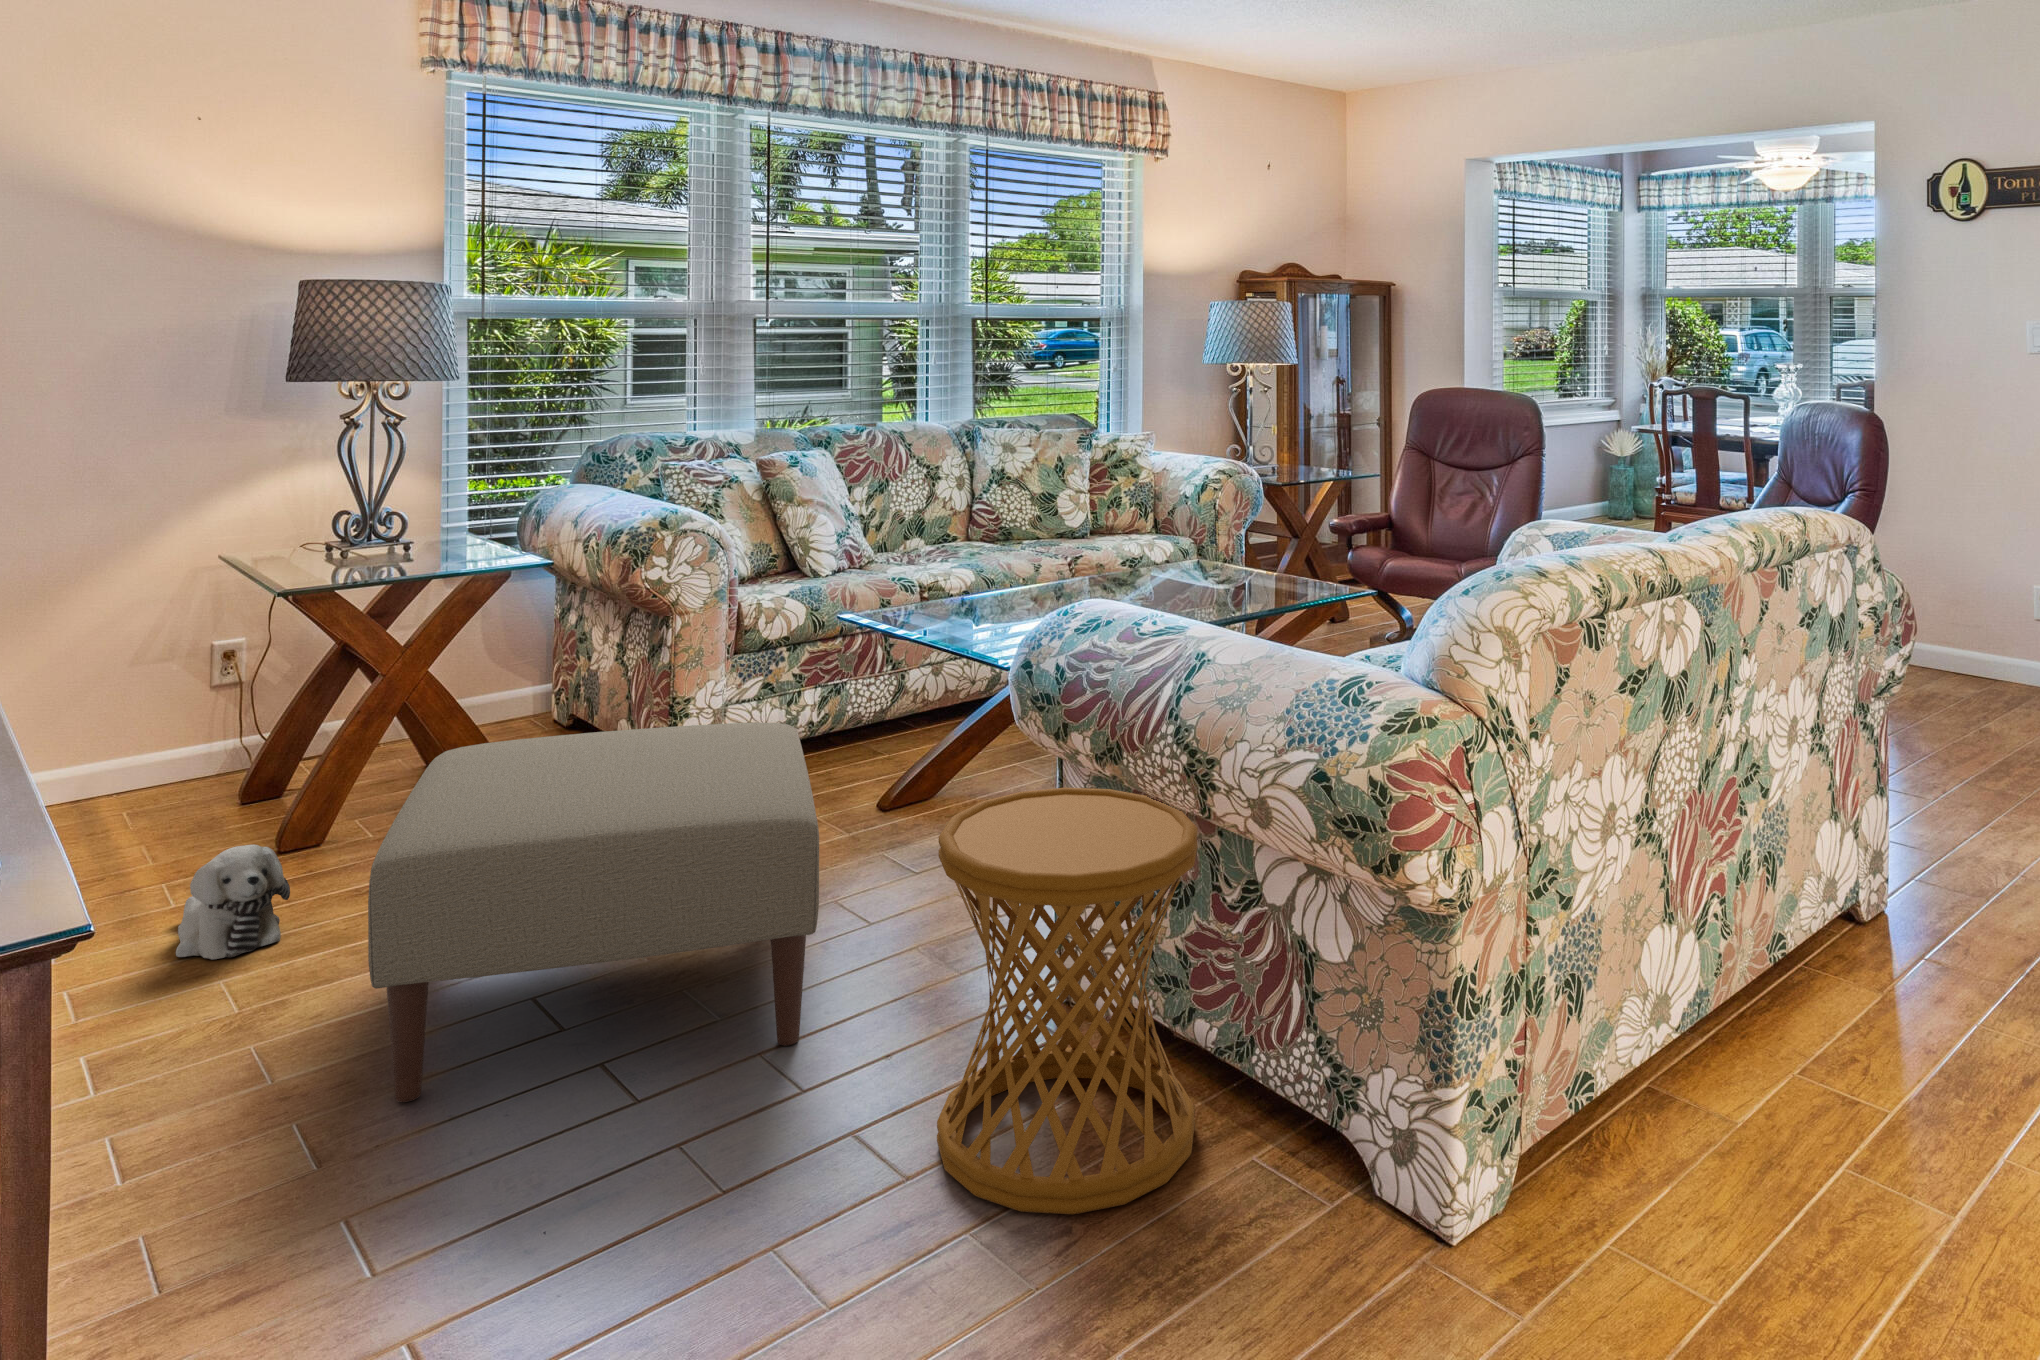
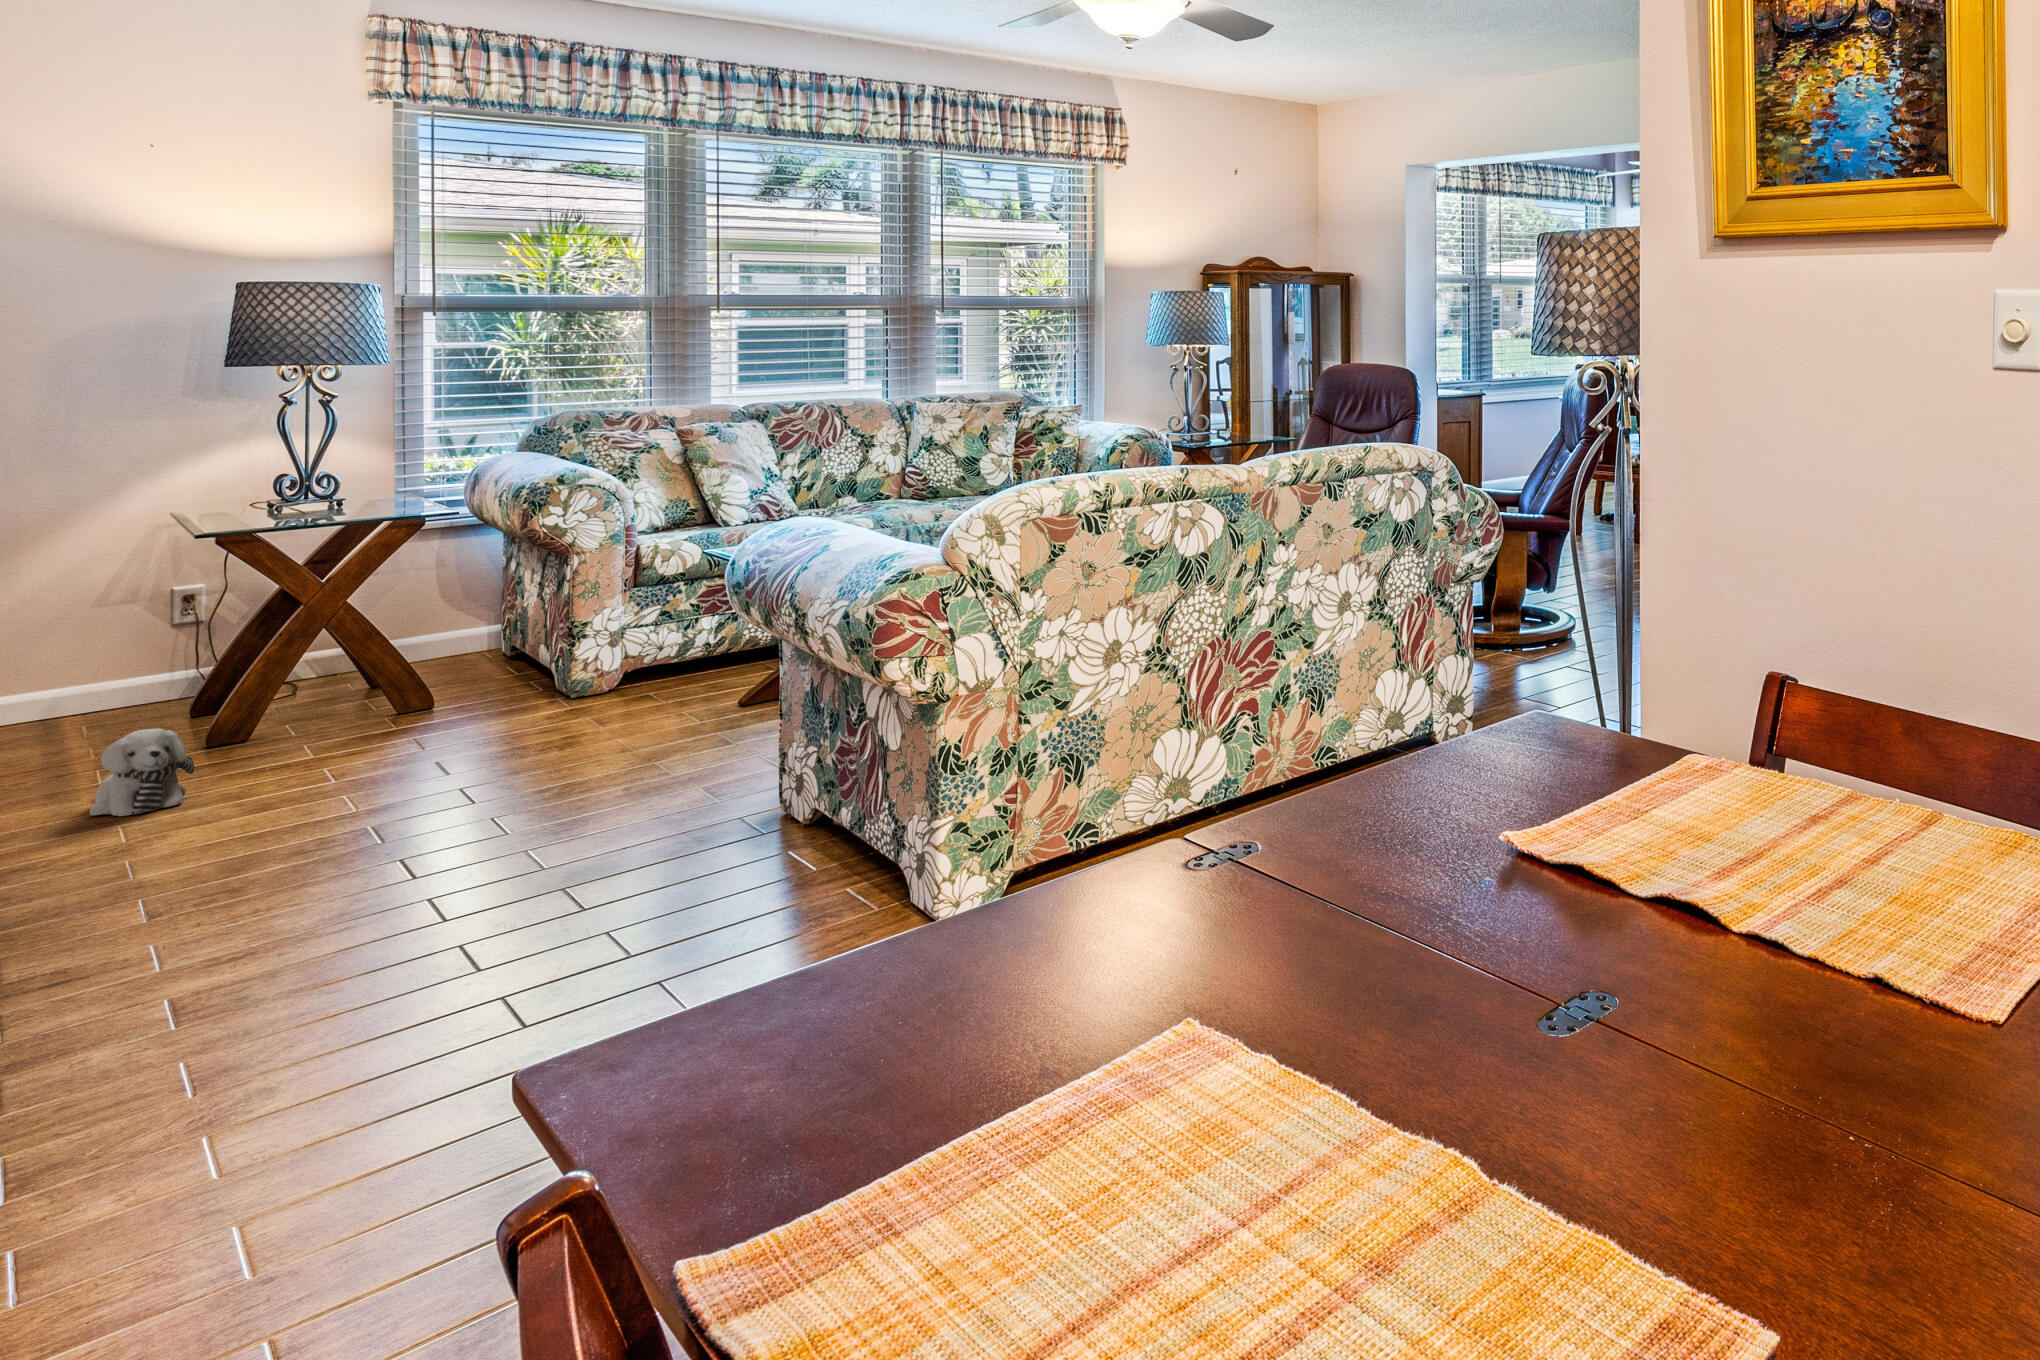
ottoman: present [368,723,819,1102] -> none [200,627,624,888]
side table: present [937,788,1197,1215] -> none [618,649,829,927]

